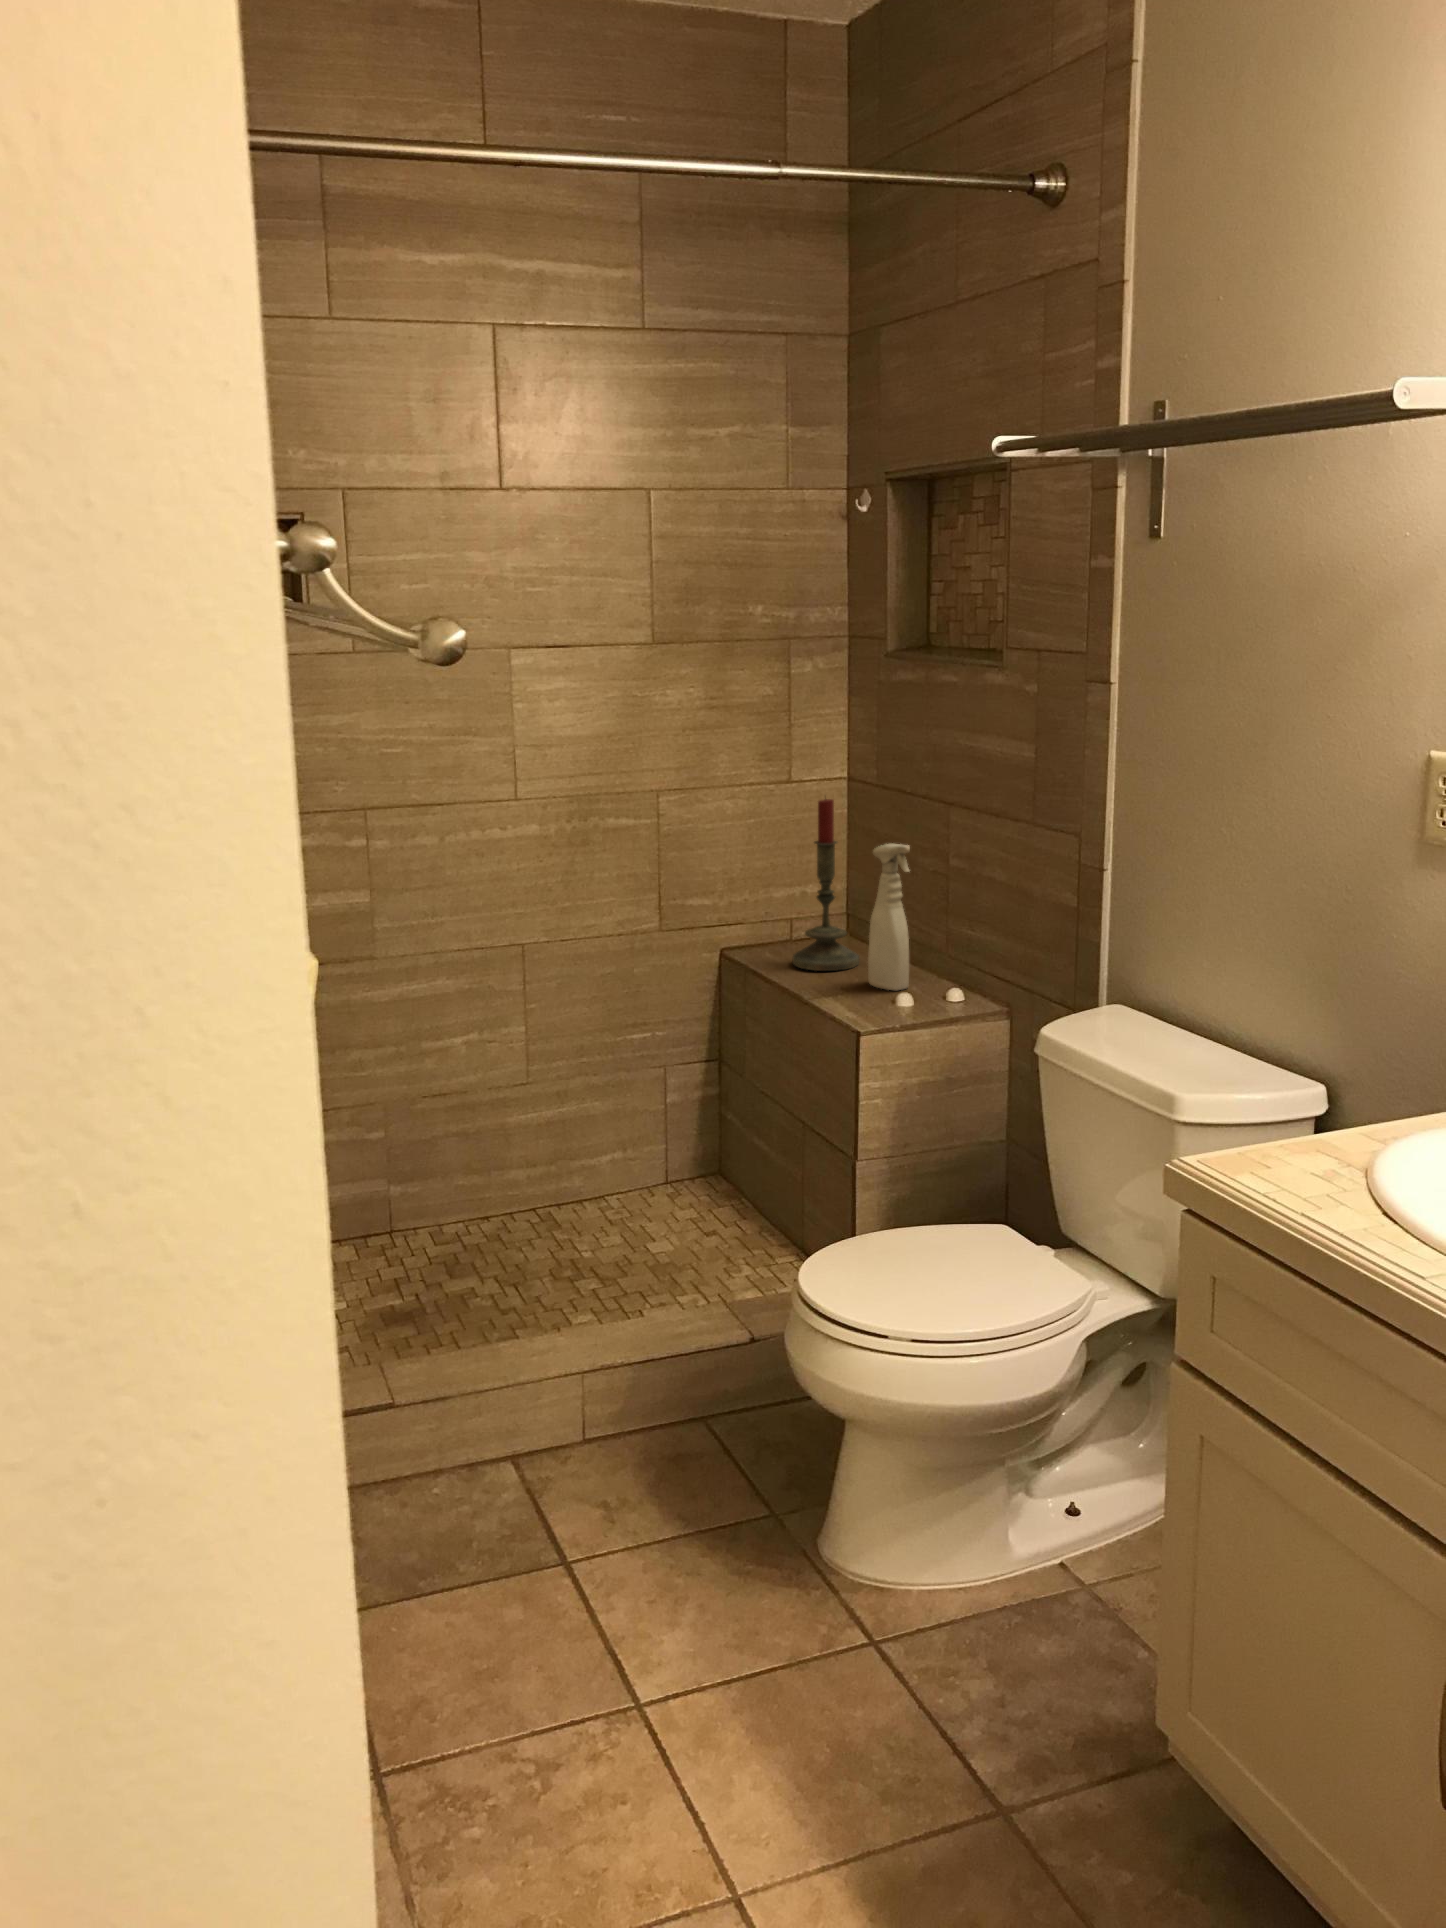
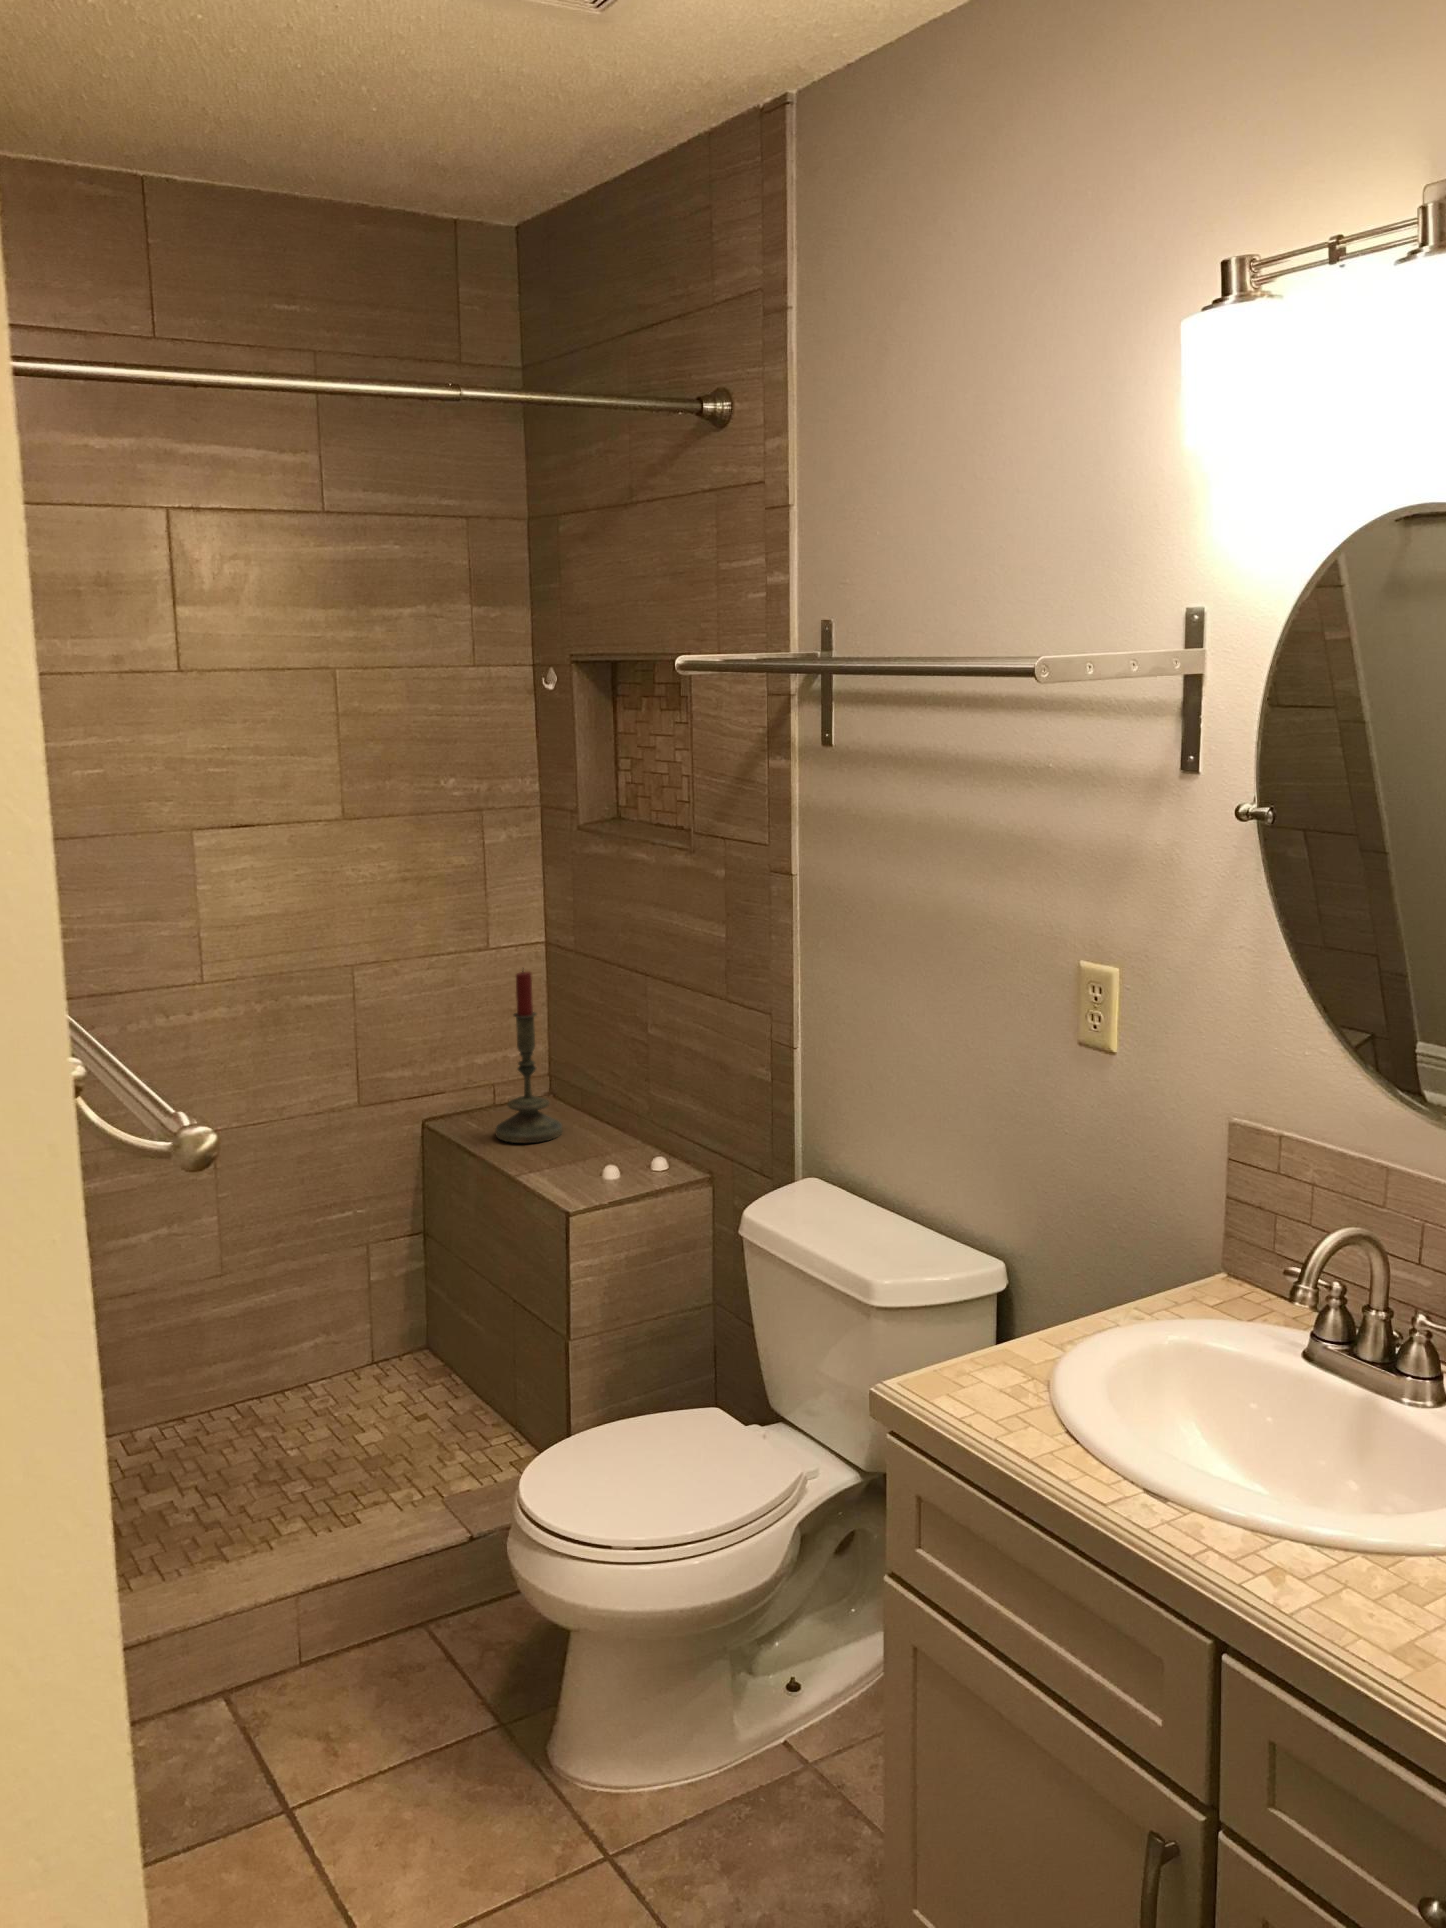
spray bottle: present [868,844,910,990] -> none [572,1019,613,1163]

